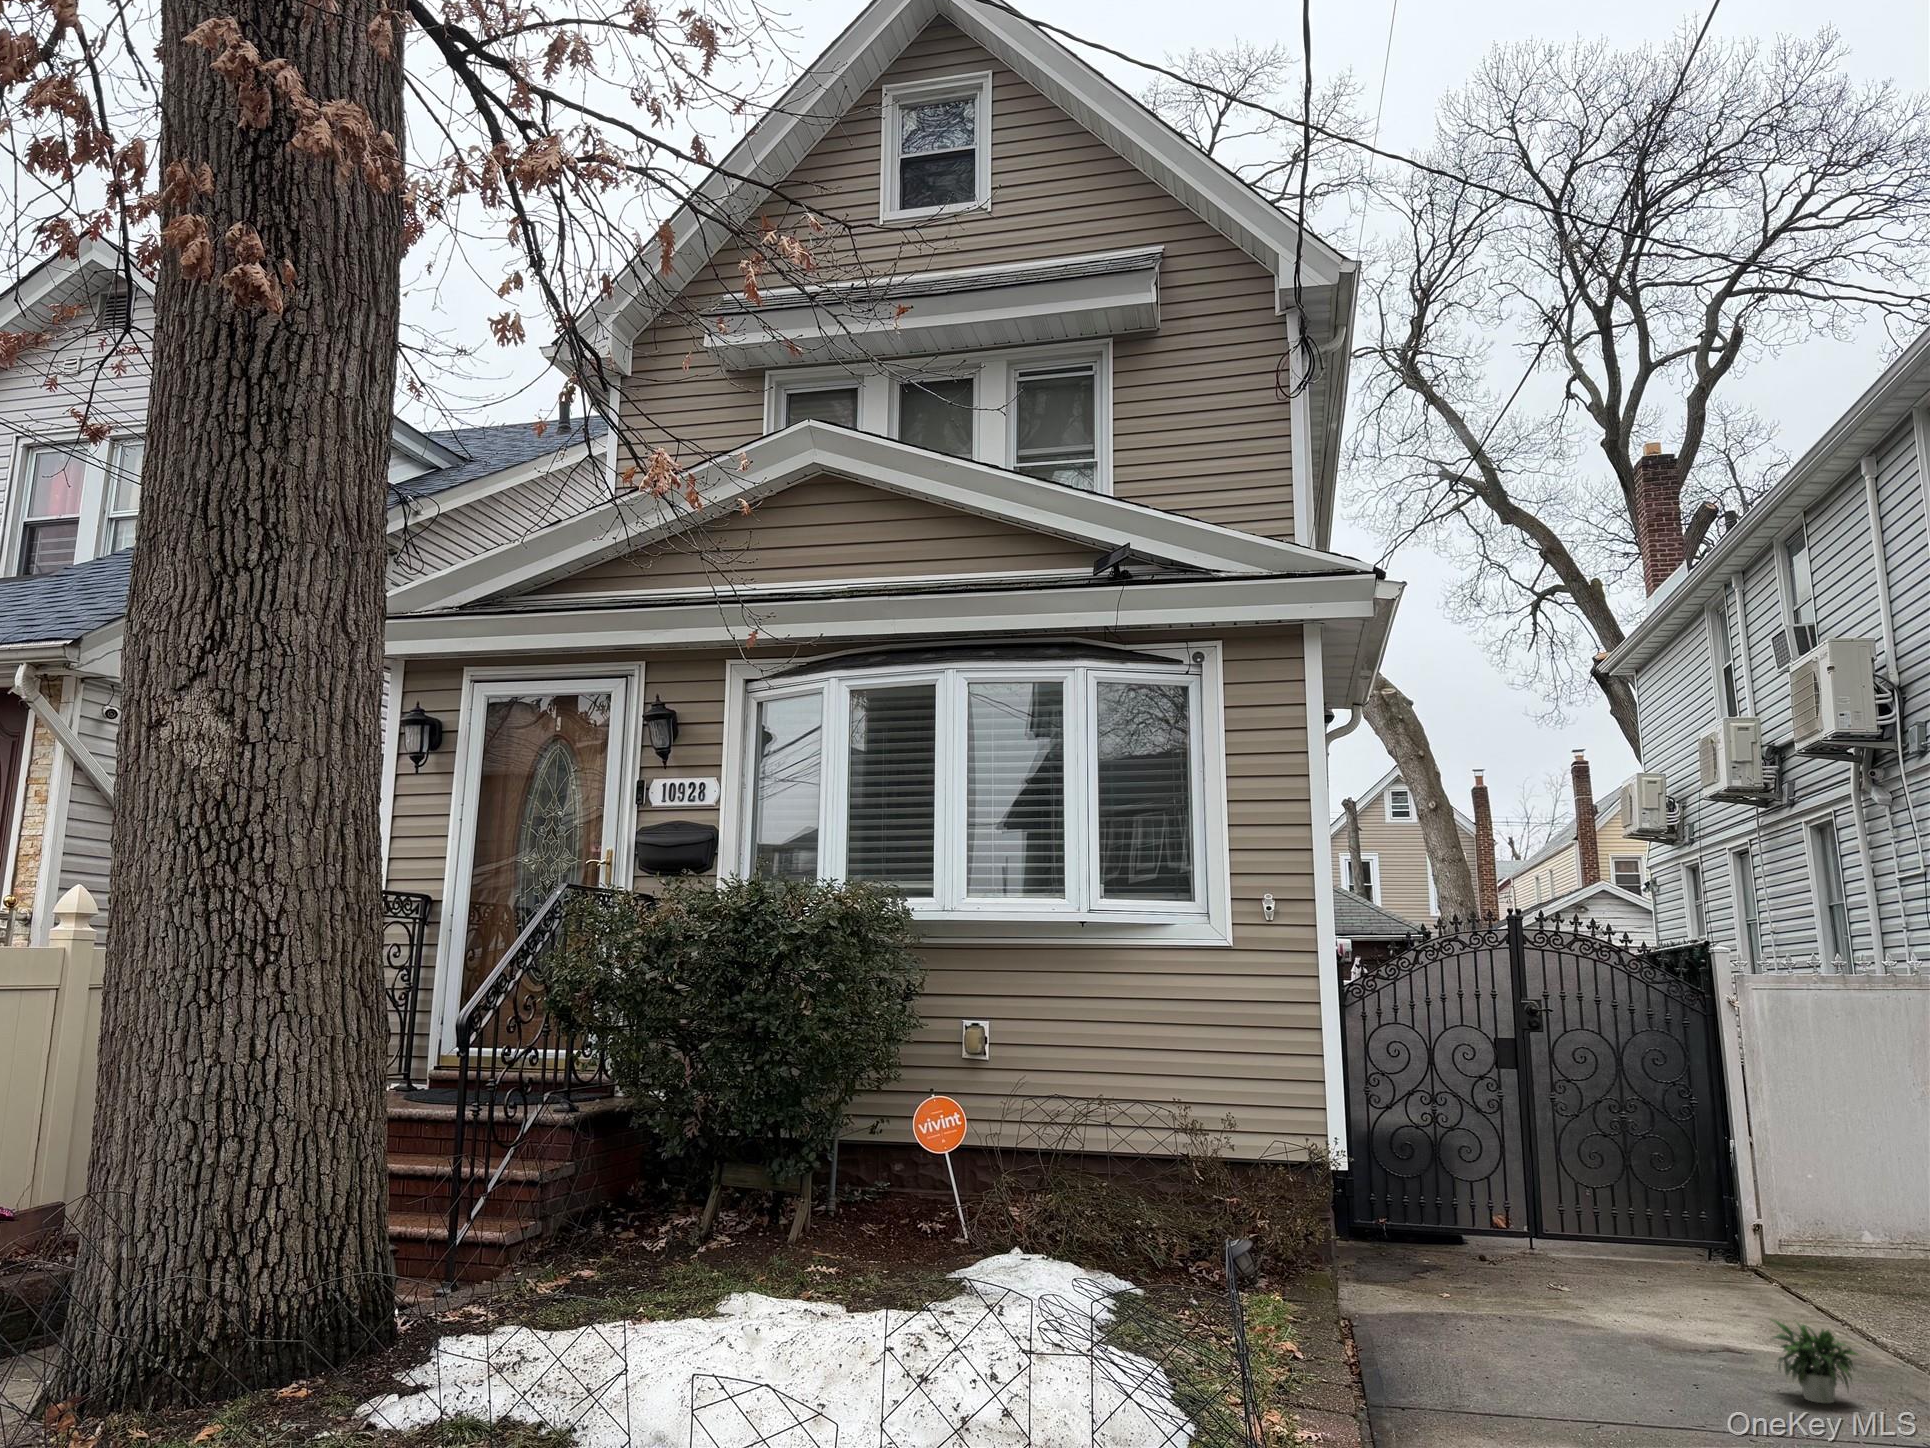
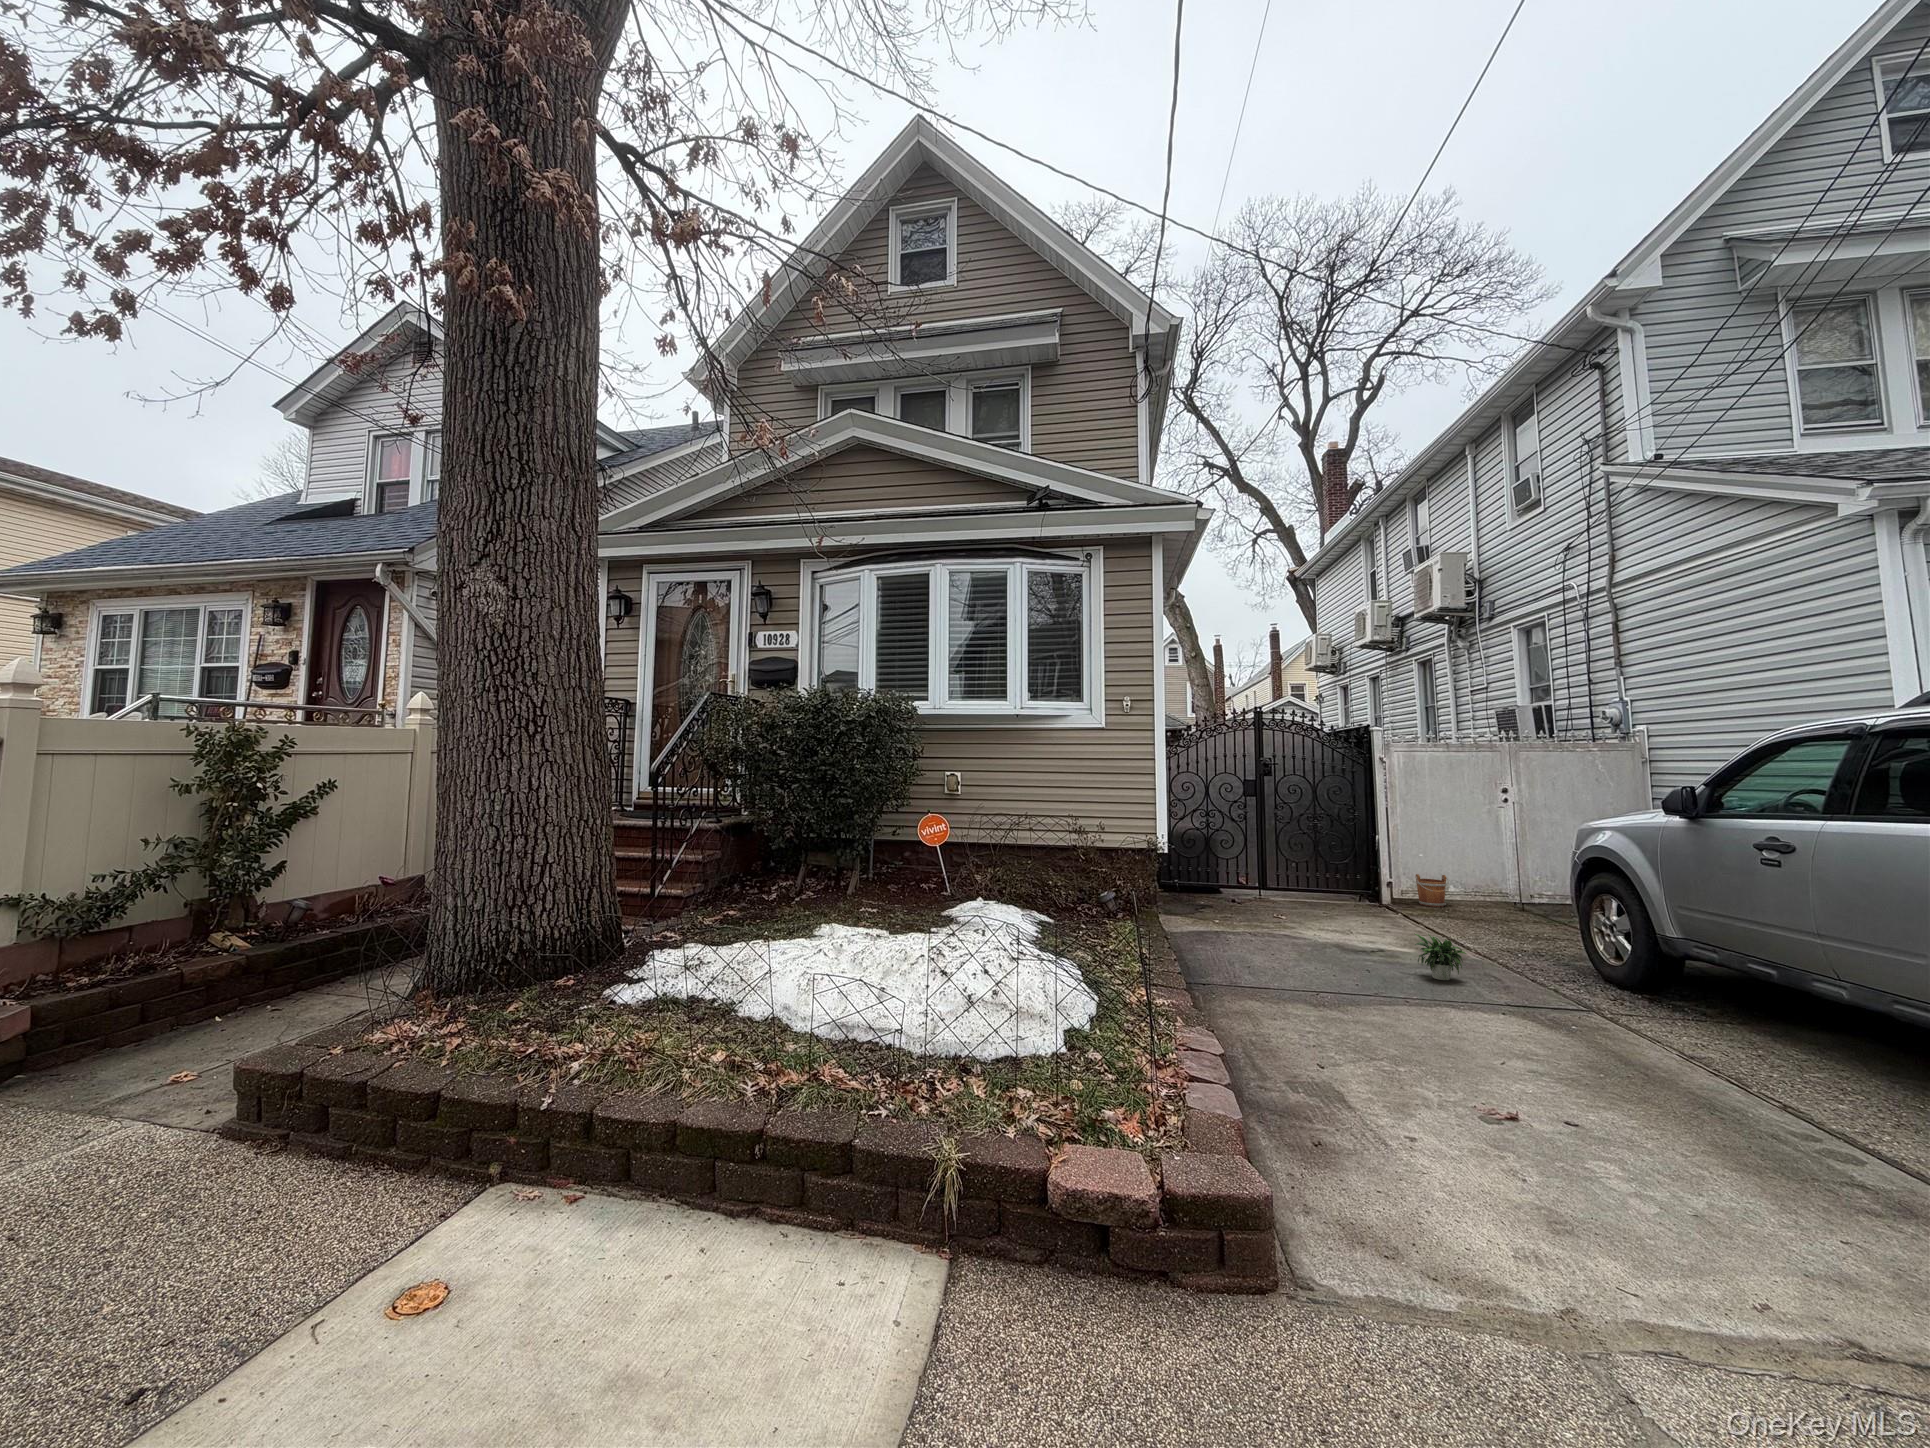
bucket: none [1800,1211,1859,1272] -> present [1416,874,1449,907]

